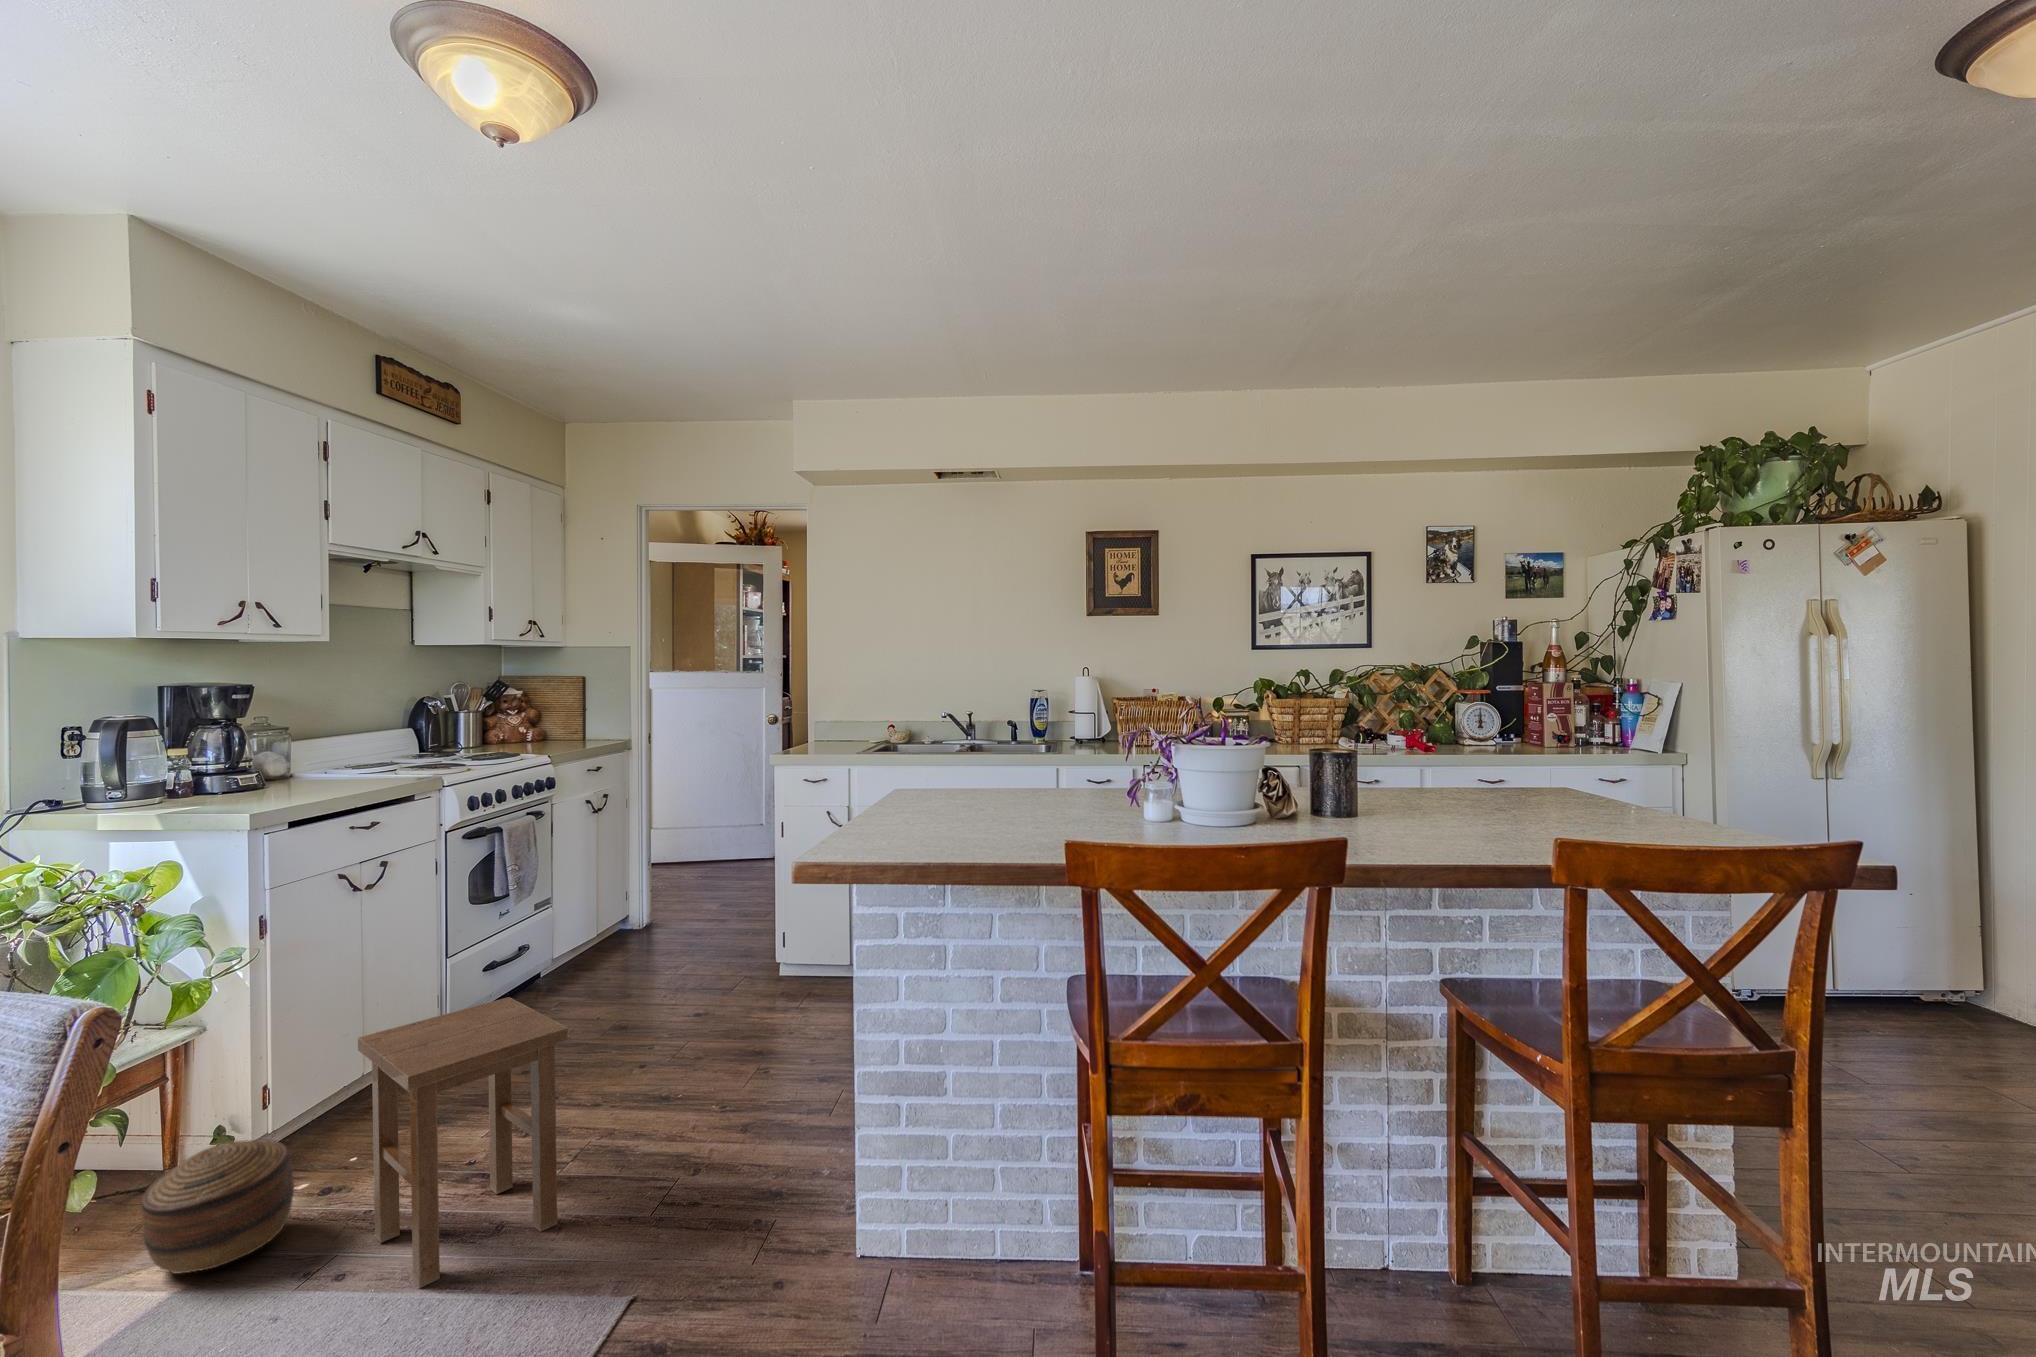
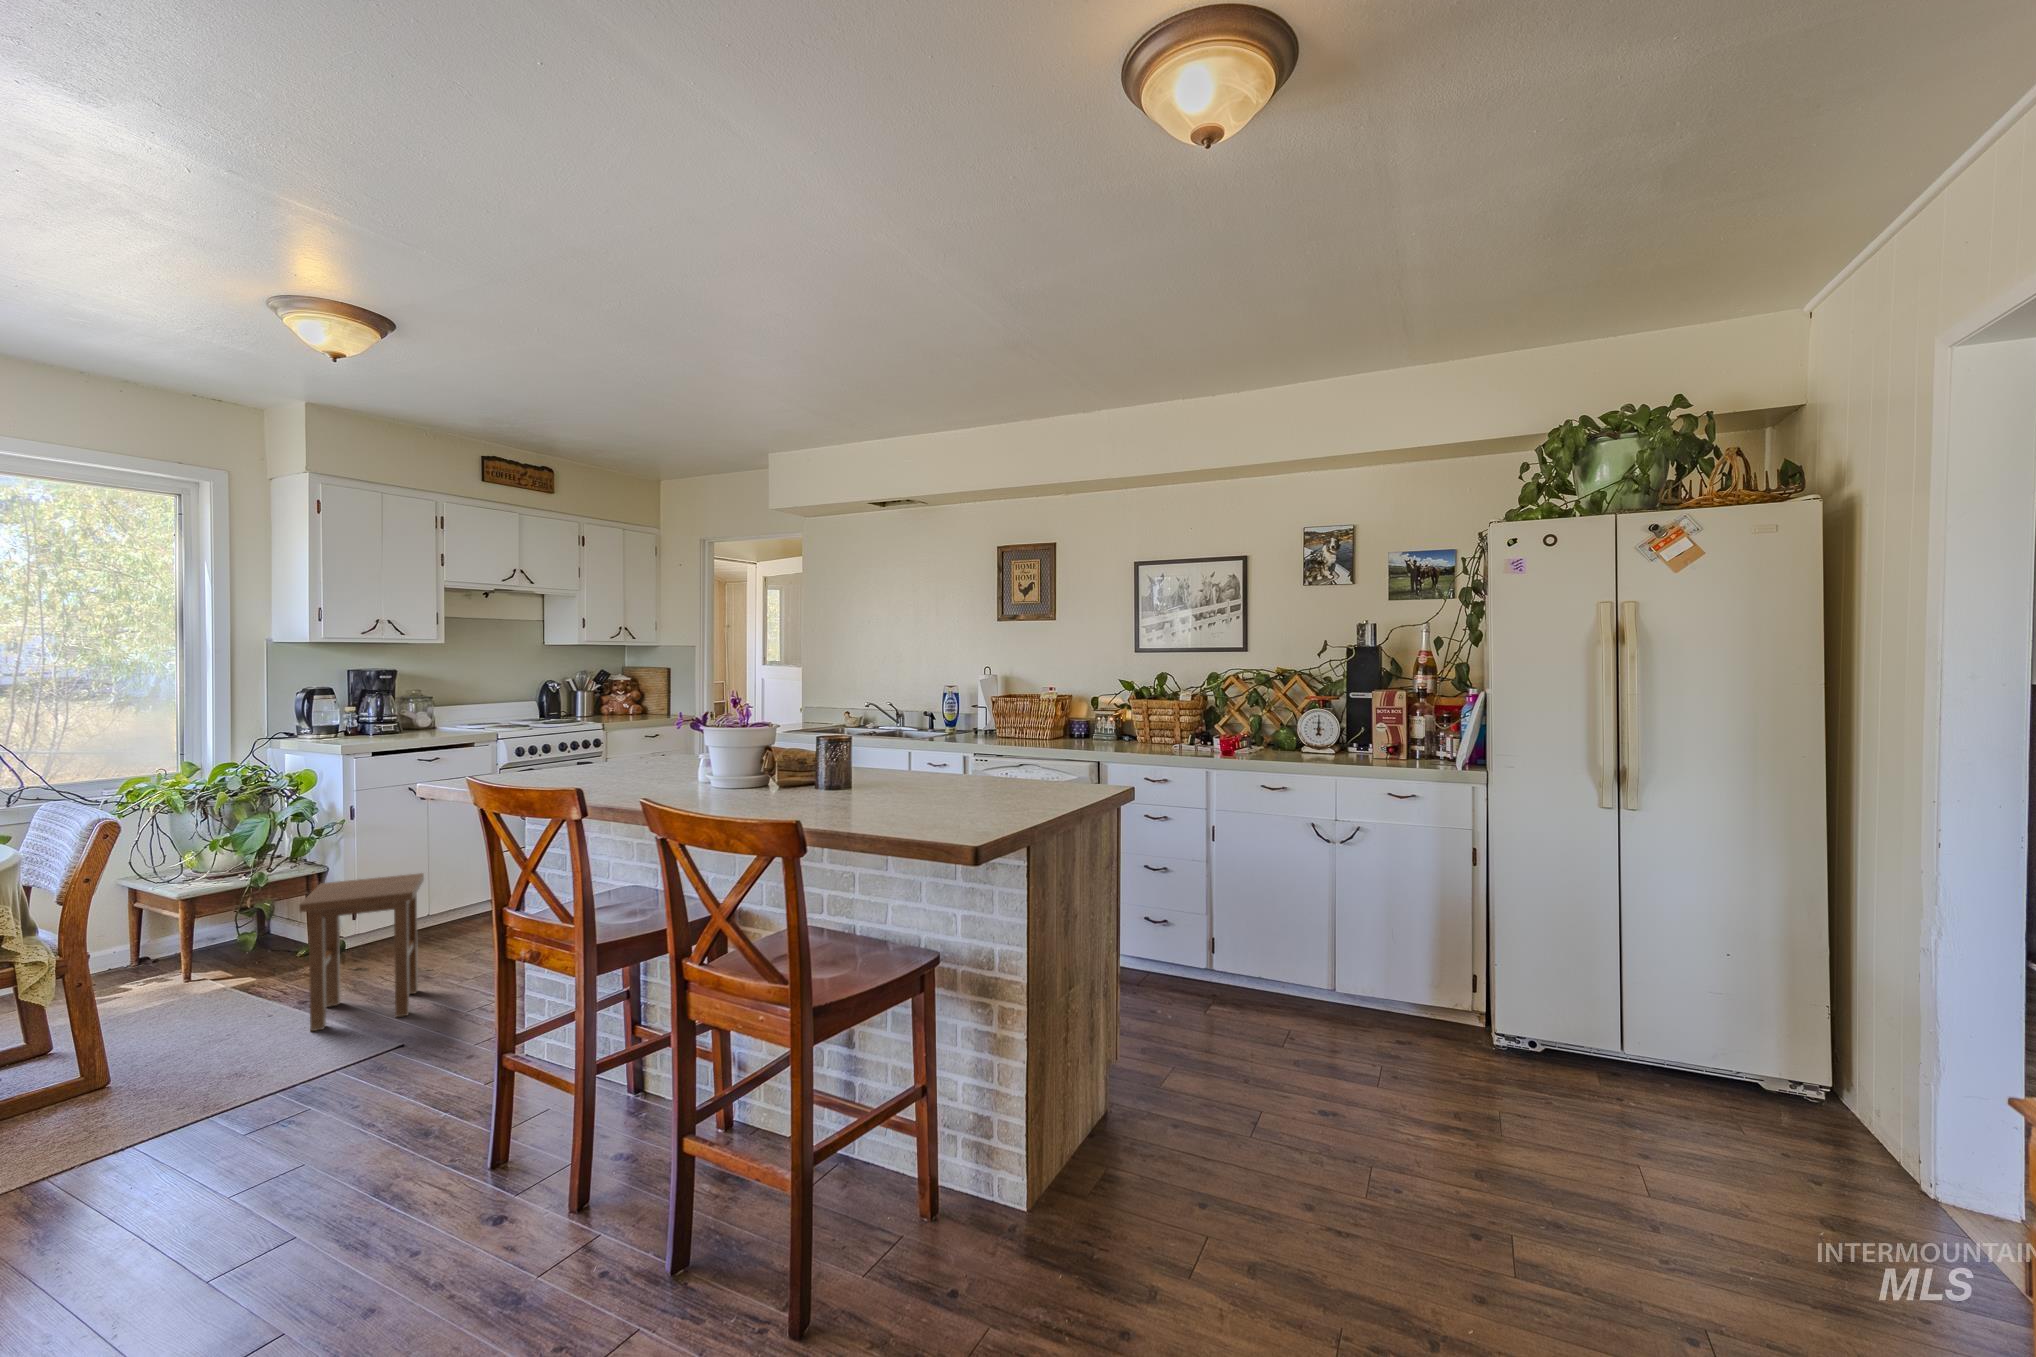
basket: present [140,1140,294,1274] -> none [218,935,306,1003]

